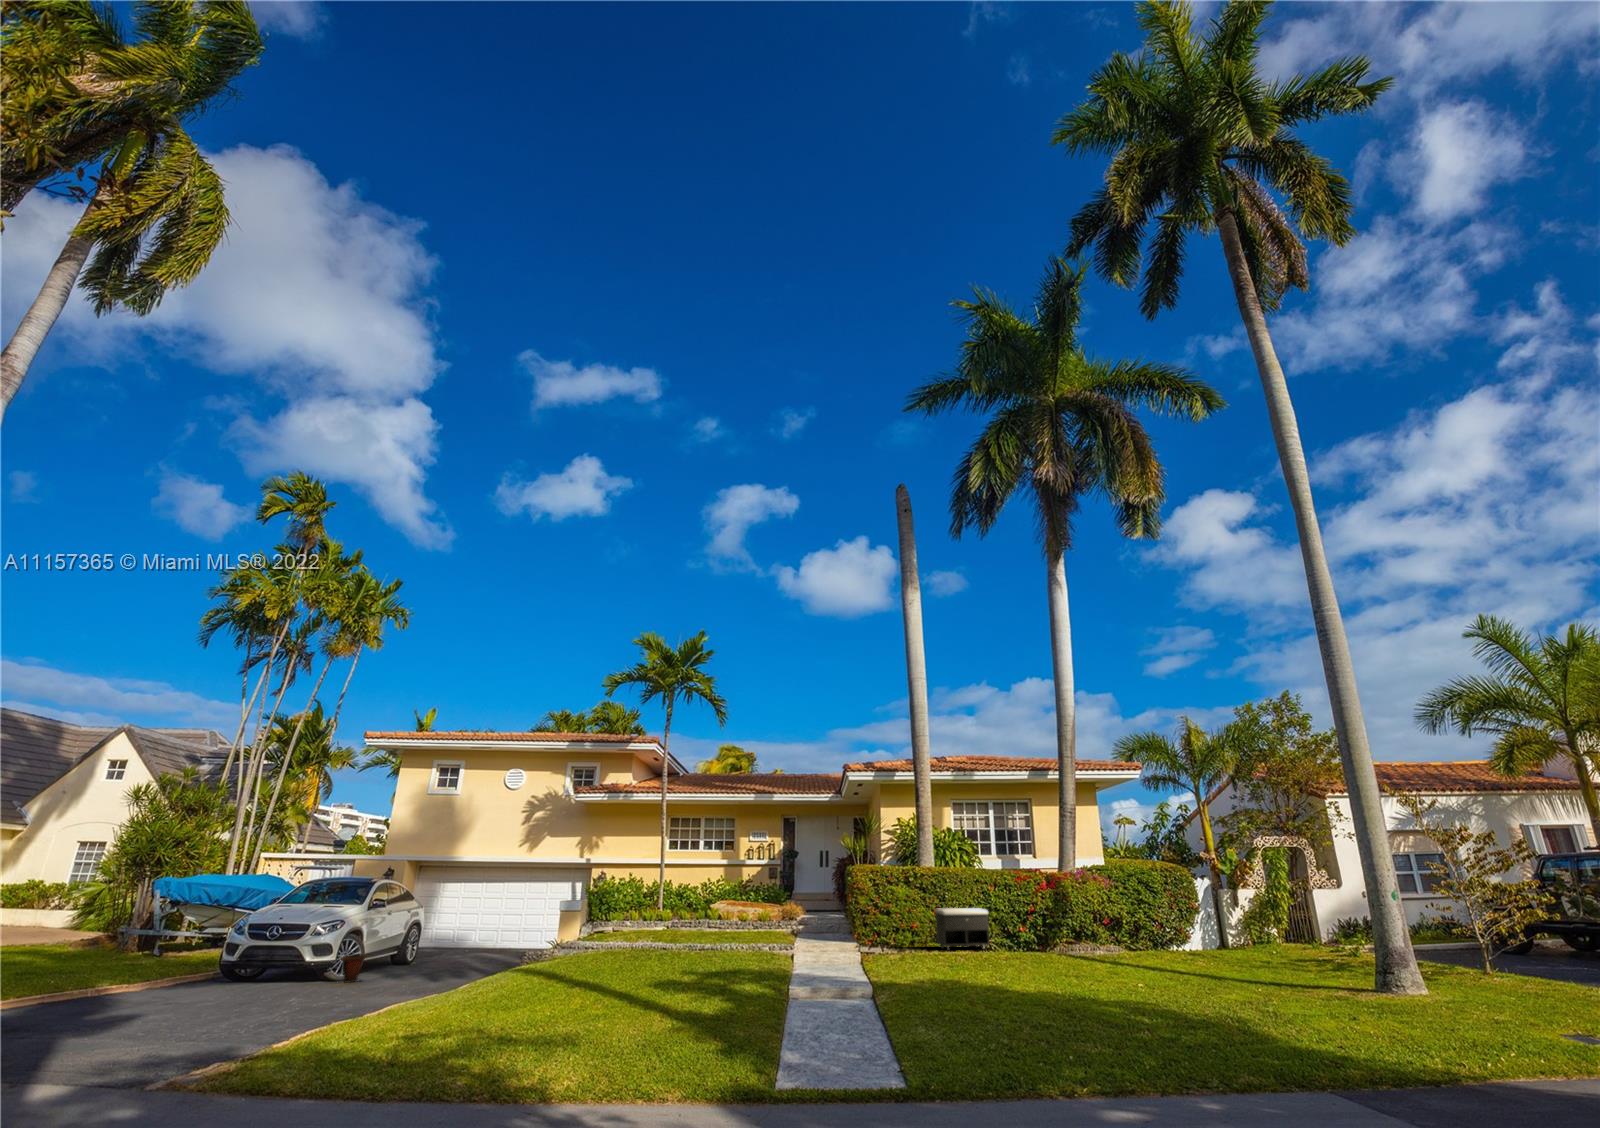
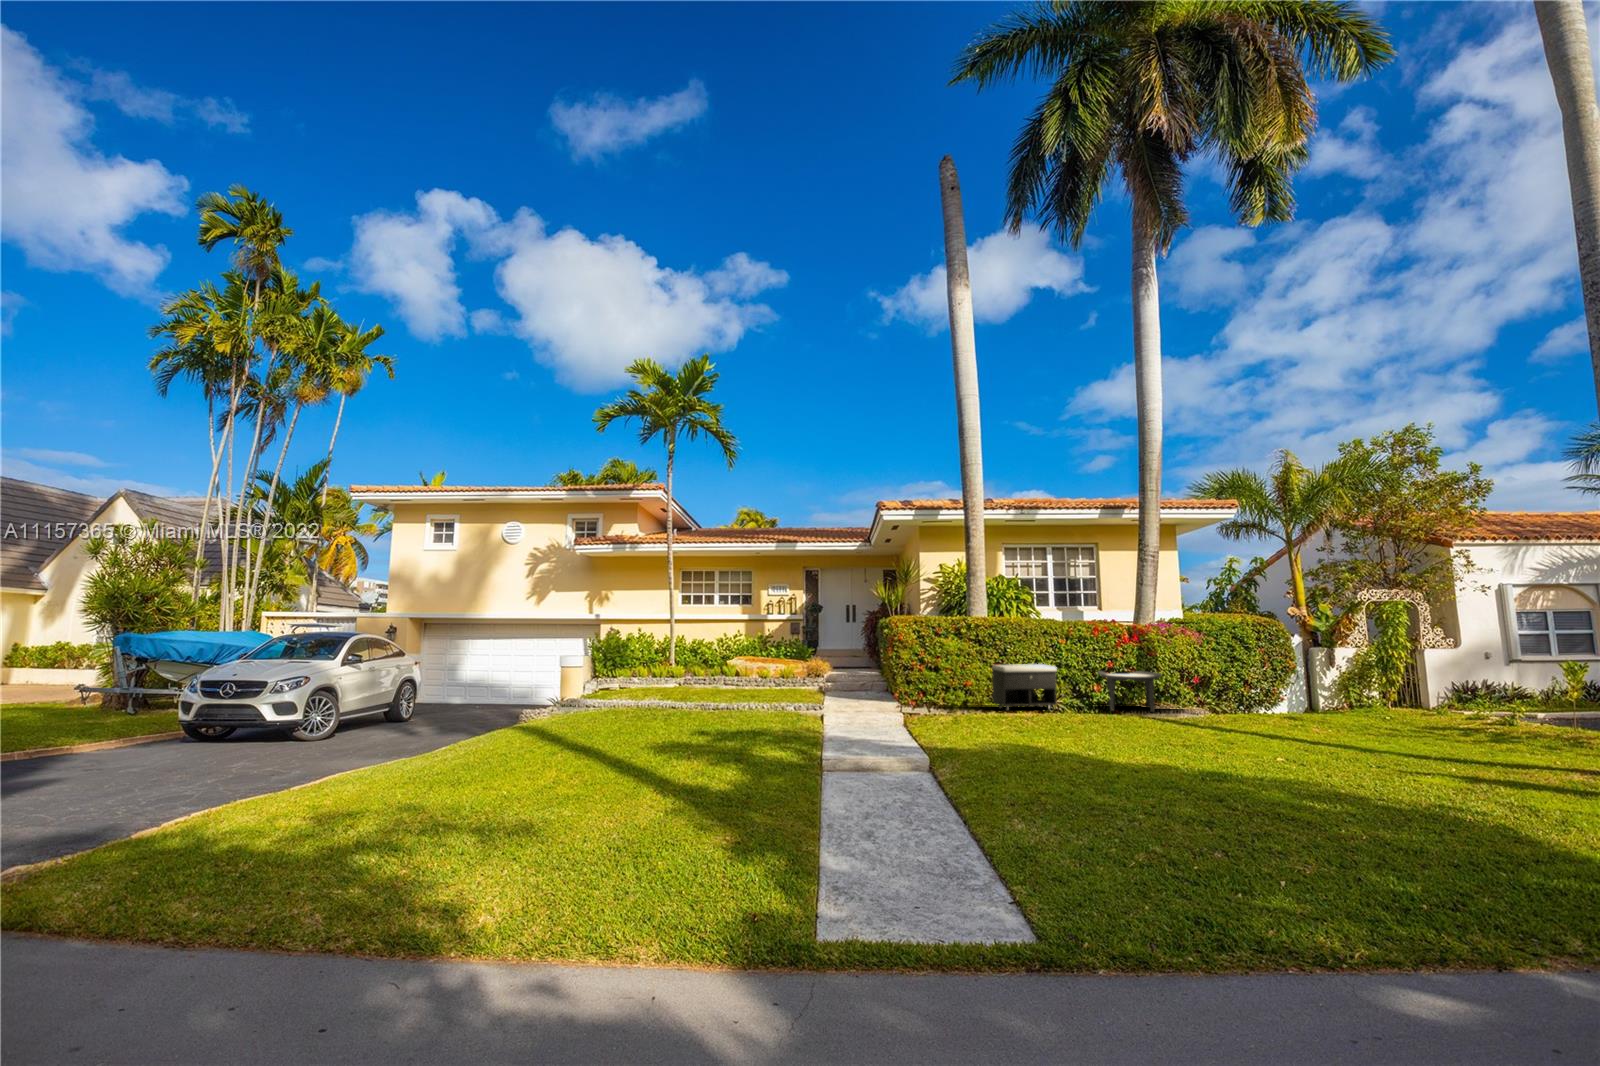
round table: none [1024,914,1077,952] -> present [1098,671,1162,712]
waste bin: present [341,954,366,983] -> none [293,714,326,747]

